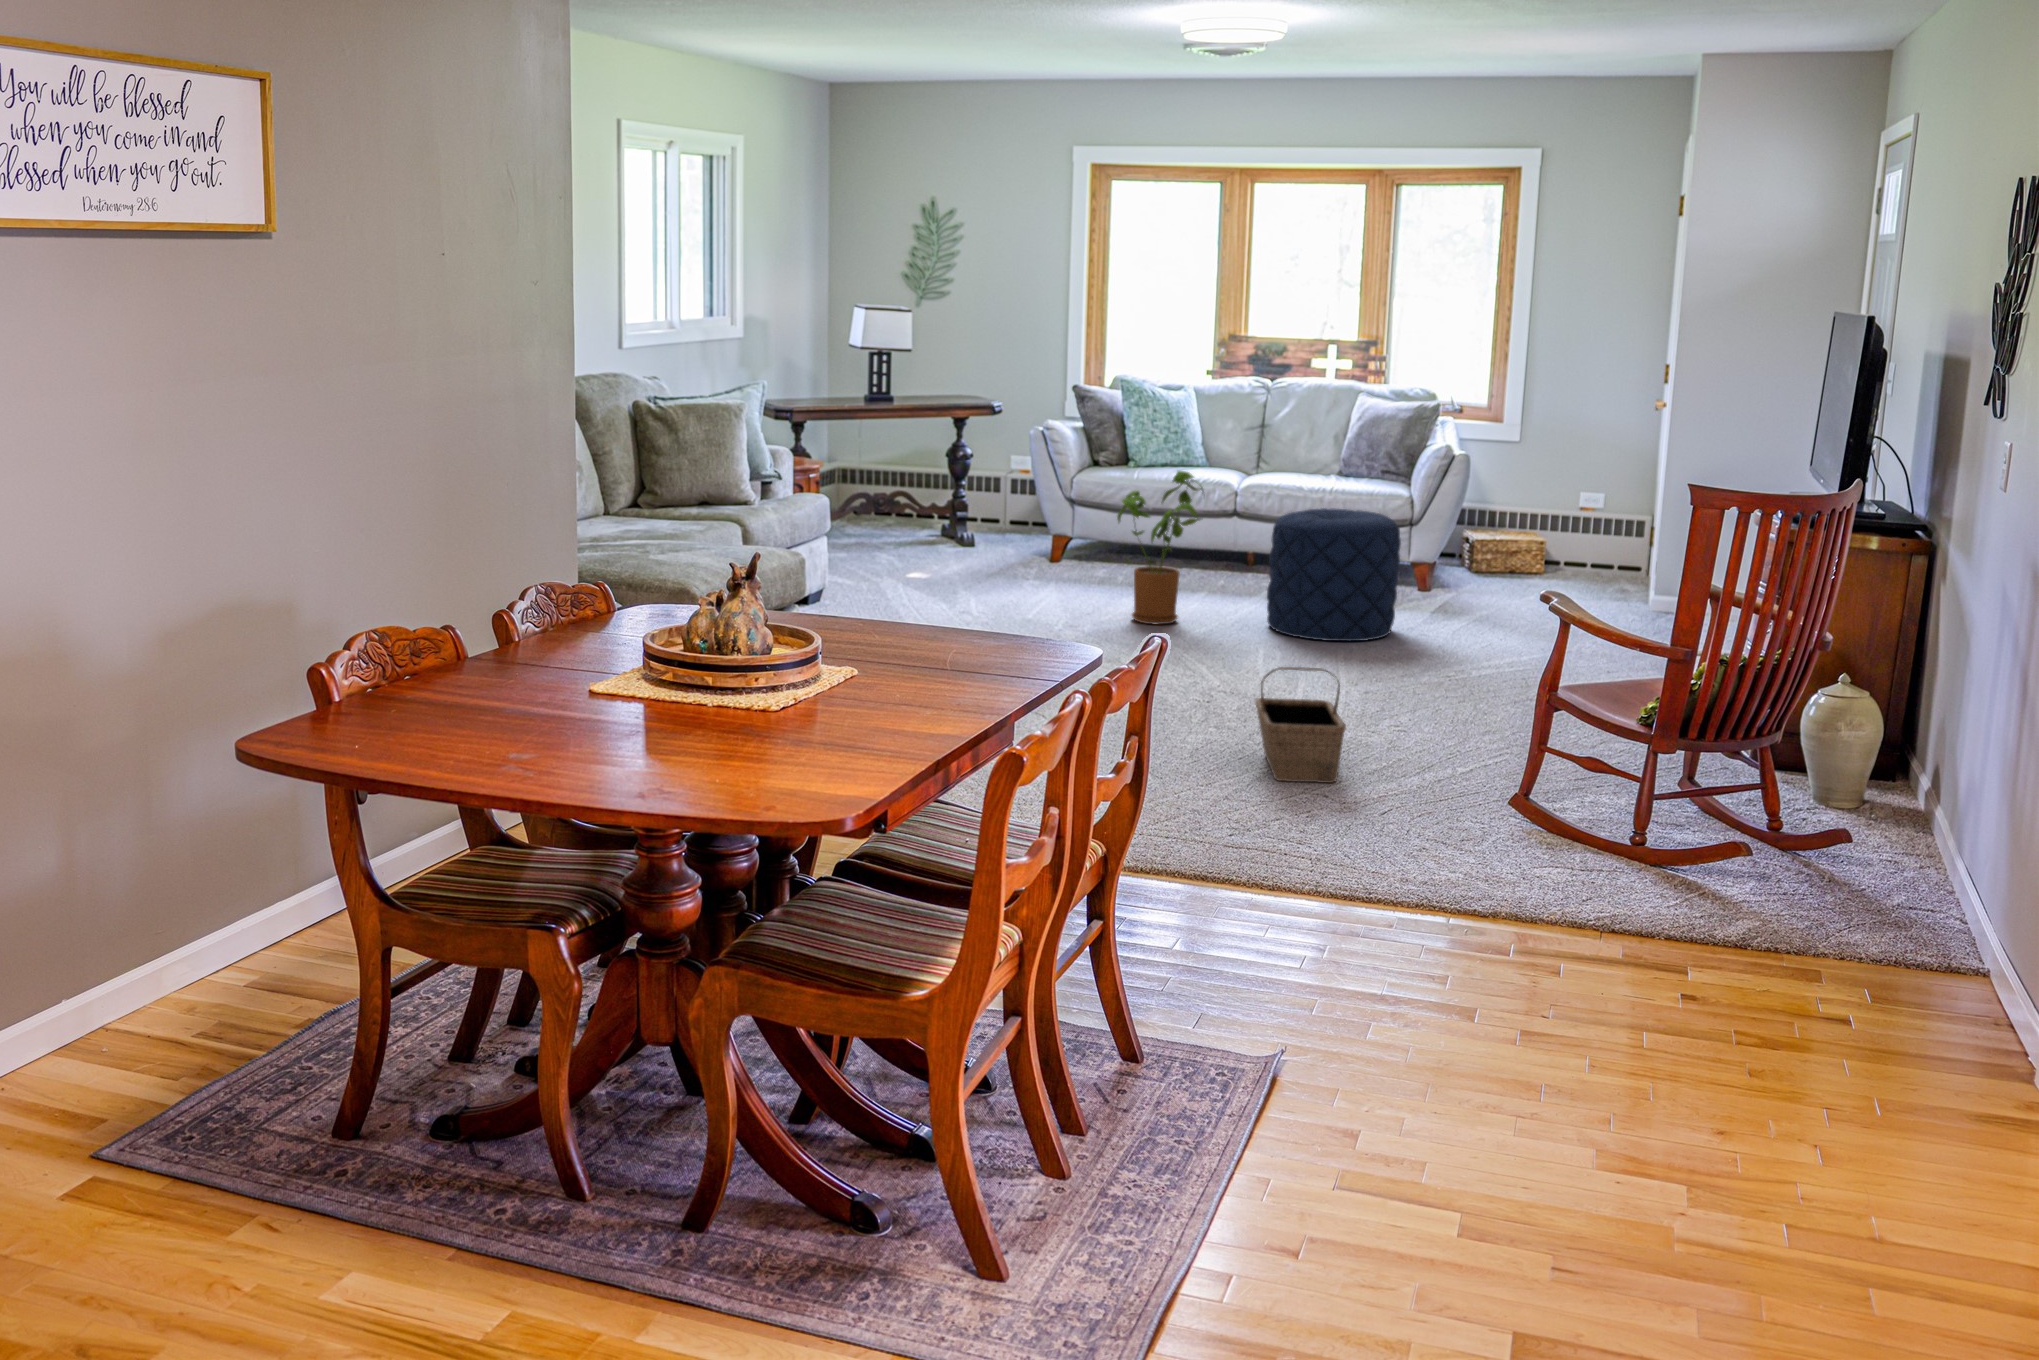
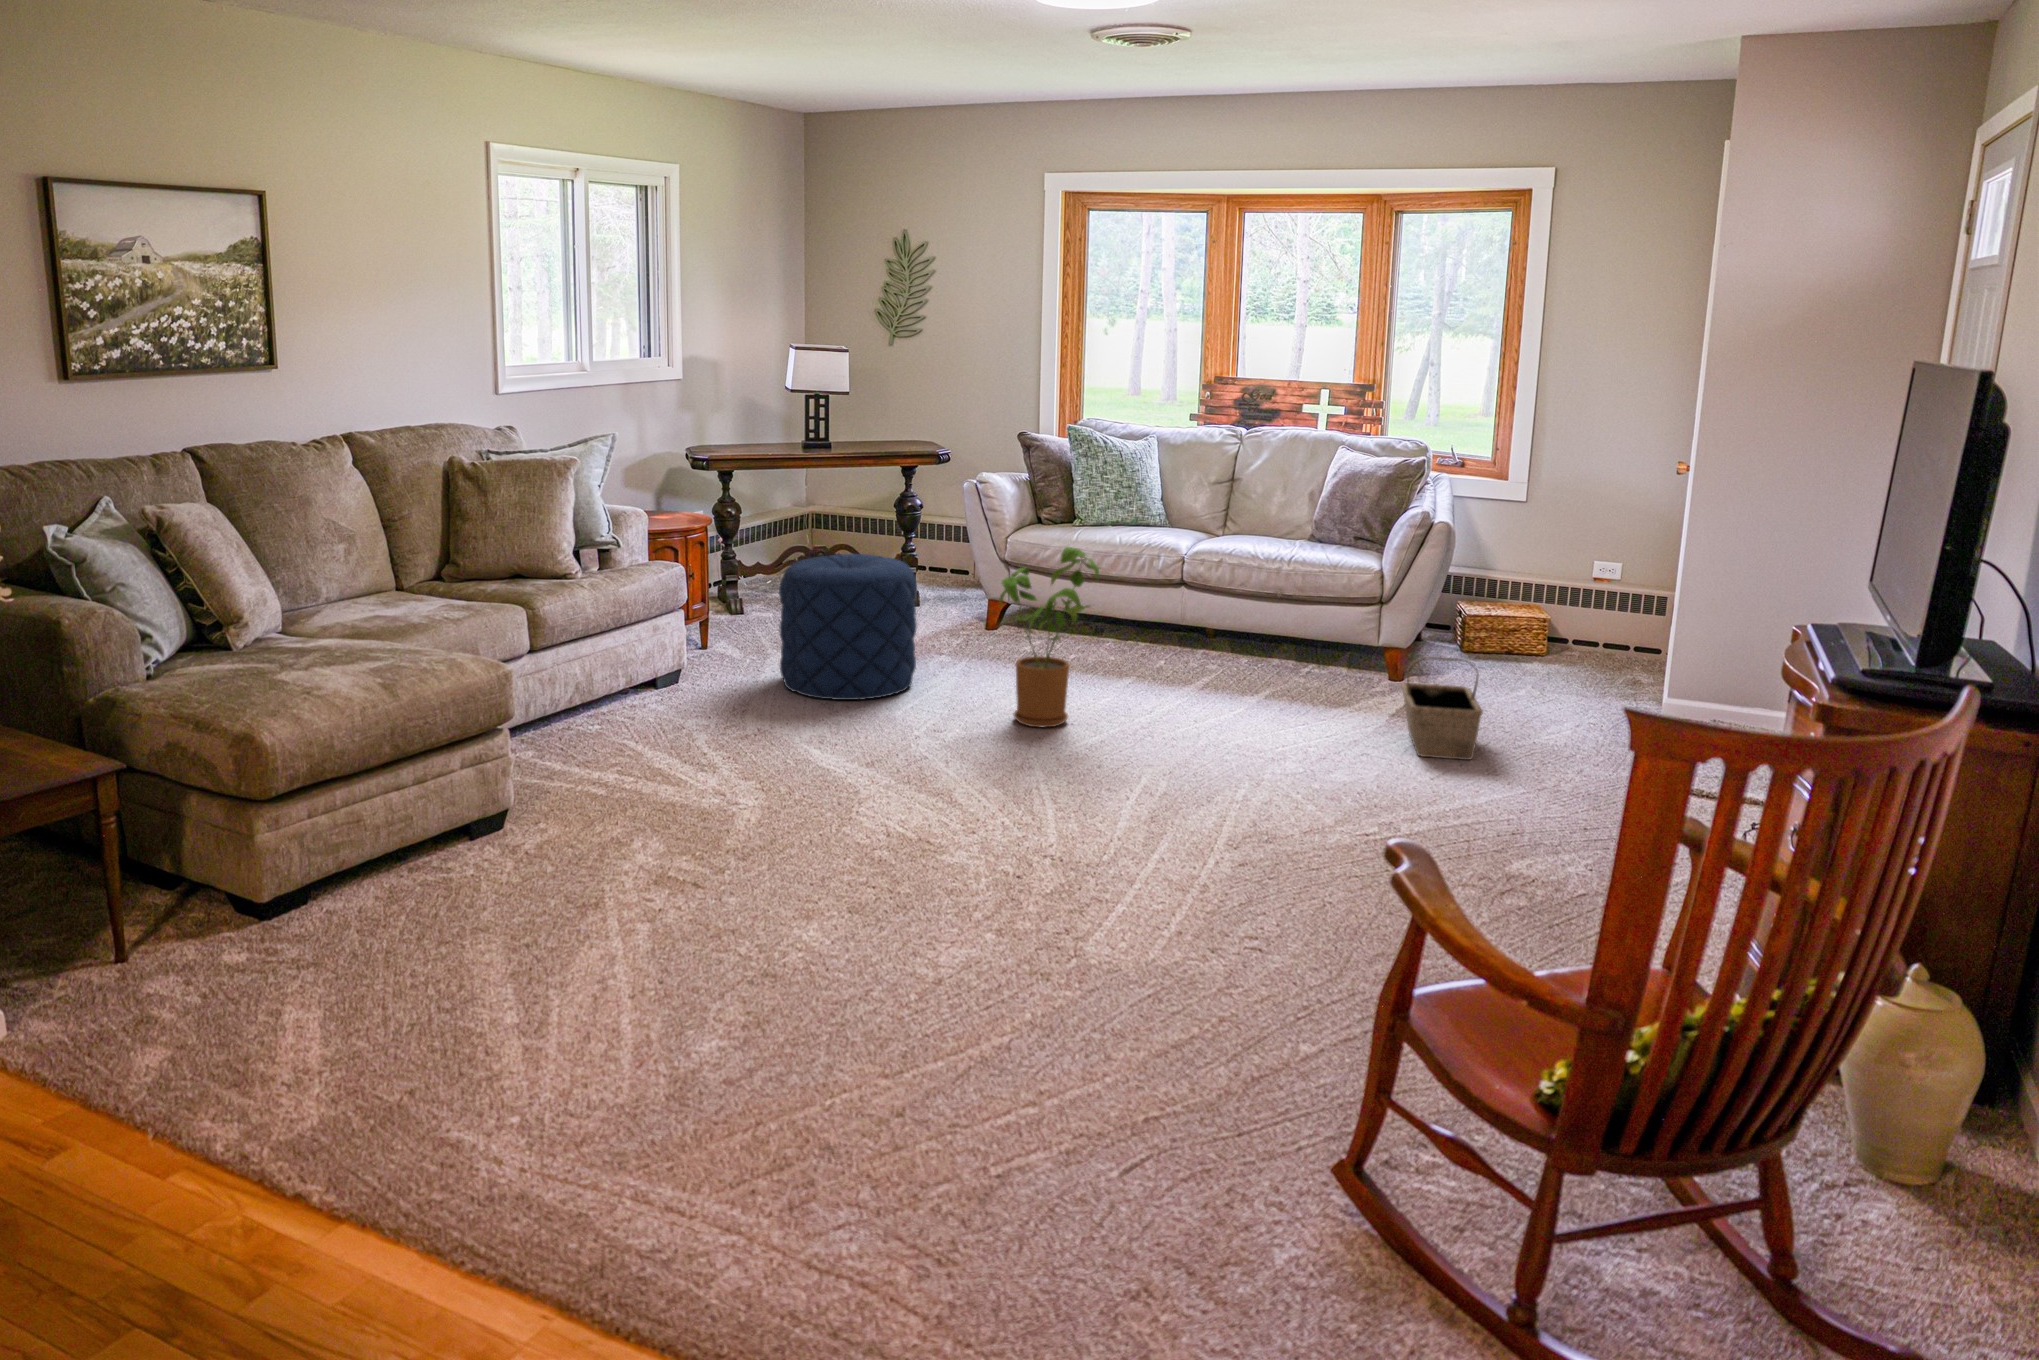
pouf: present [1267,508,1401,641] -> present [779,554,917,700]
basket: present [1256,667,1346,783] -> present [1402,657,1482,760]

